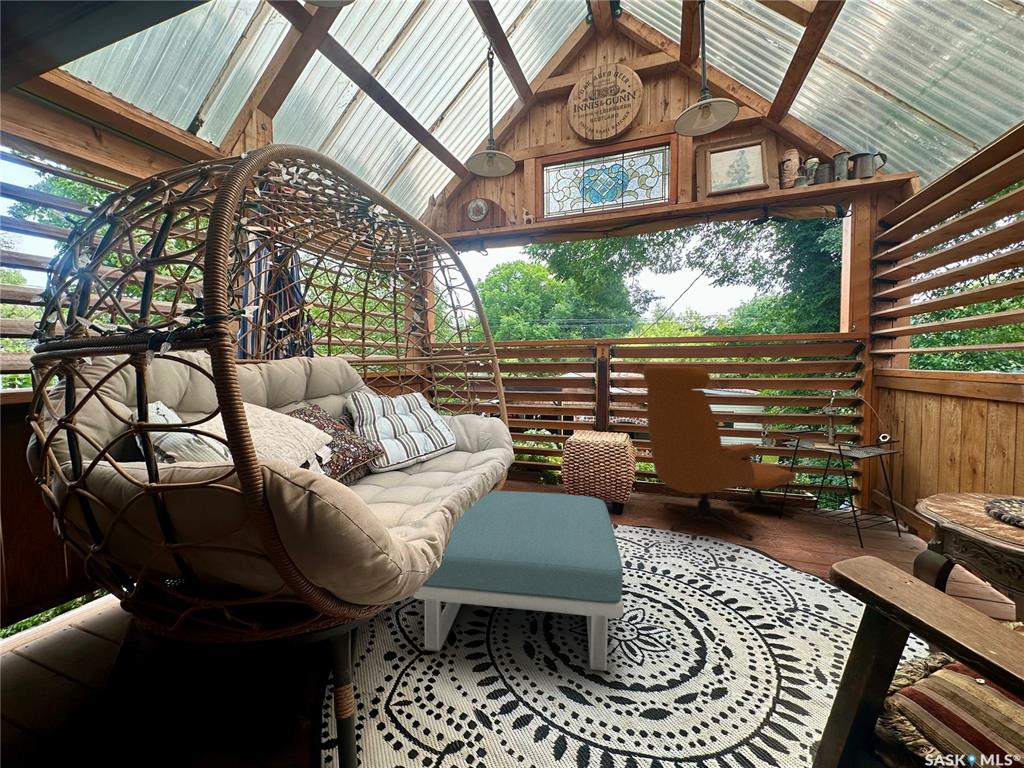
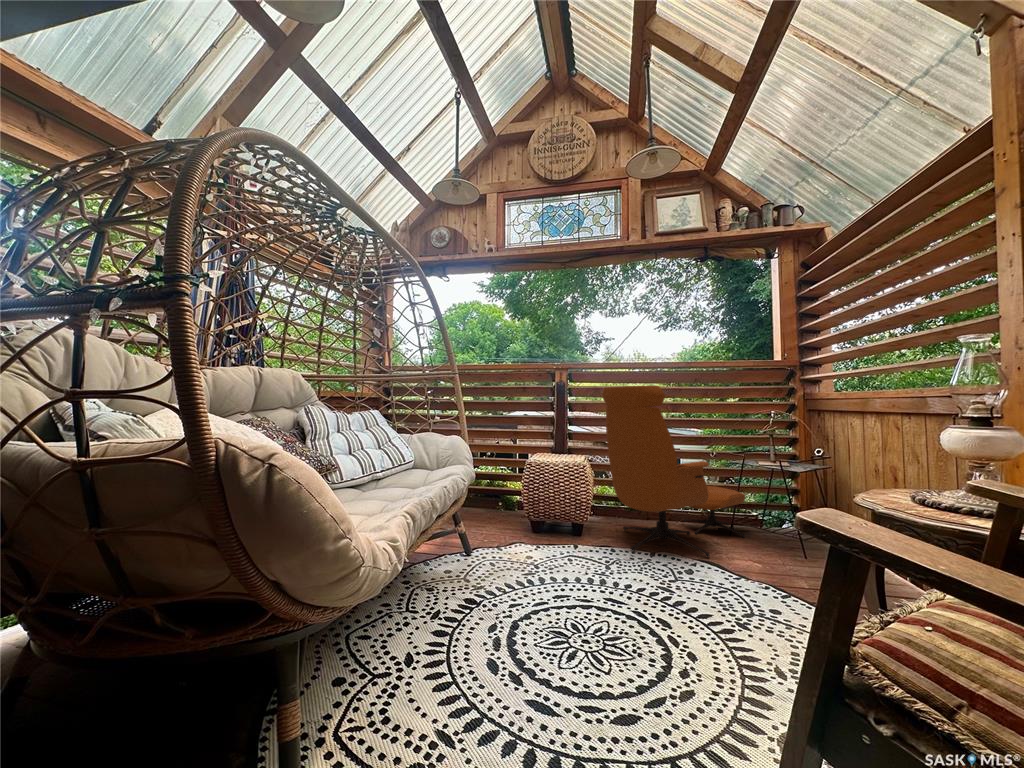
footstool: present [413,491,623,671] -> none [367,508,591,681]

